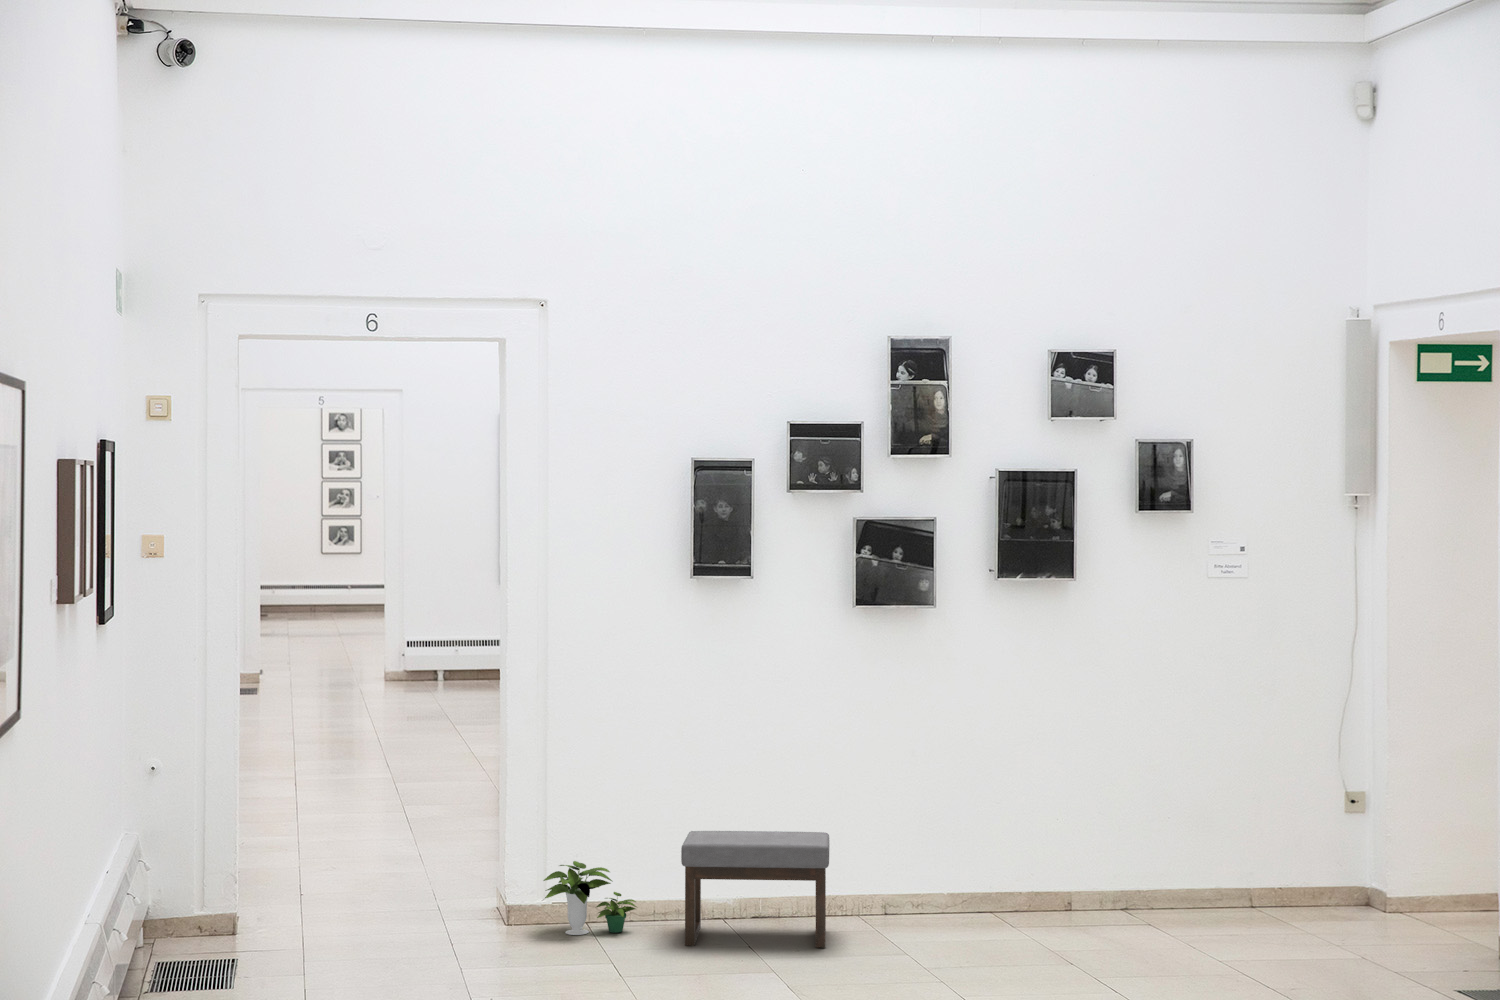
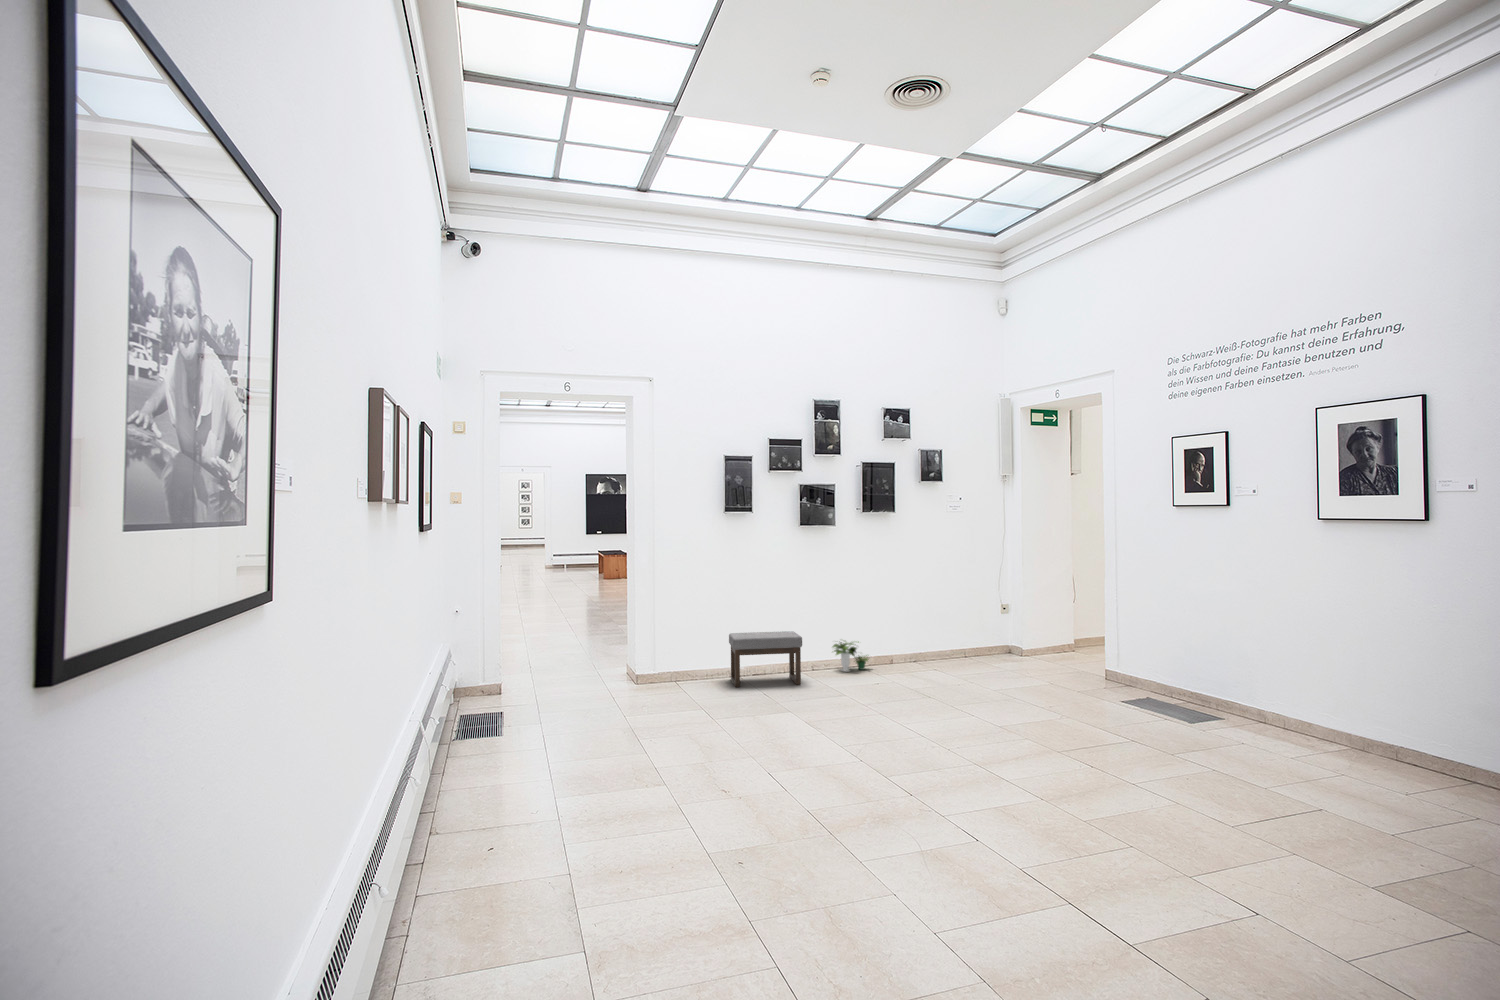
potted plant: present [544,861,636,935] -> present [833,642,868,671]

